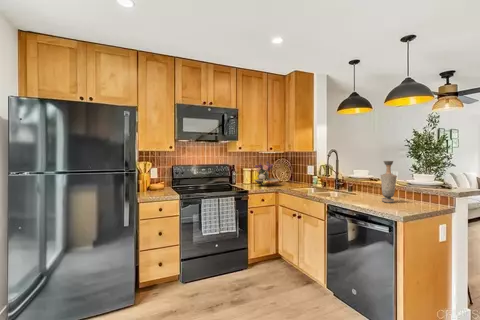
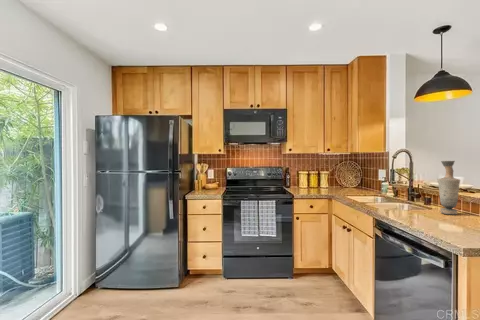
flower arrangement: present [255,161,279,185] -> none [307,163,340,191]

